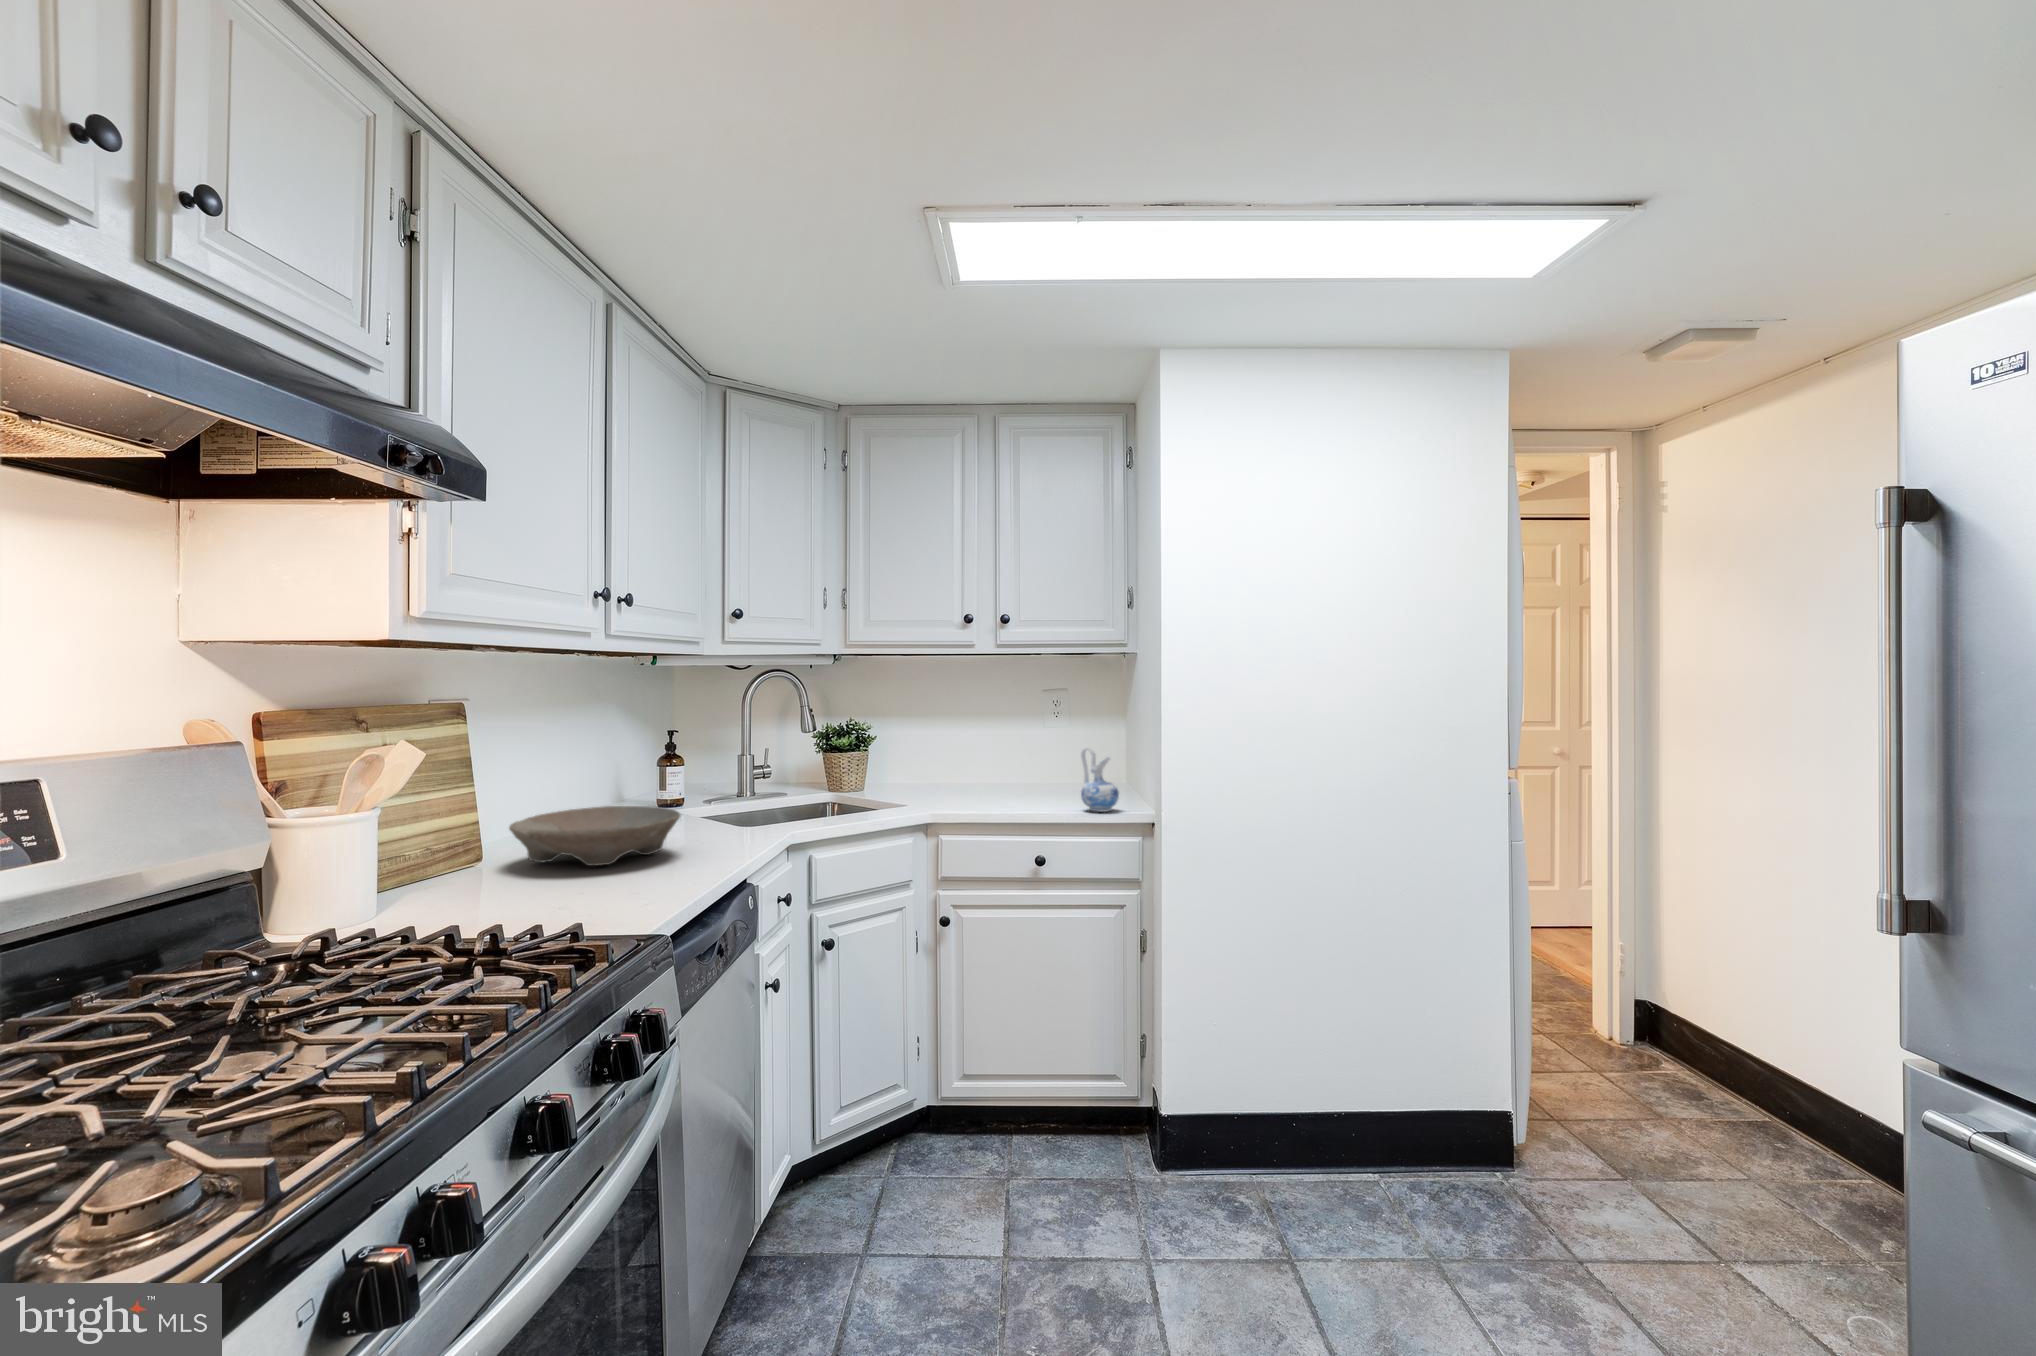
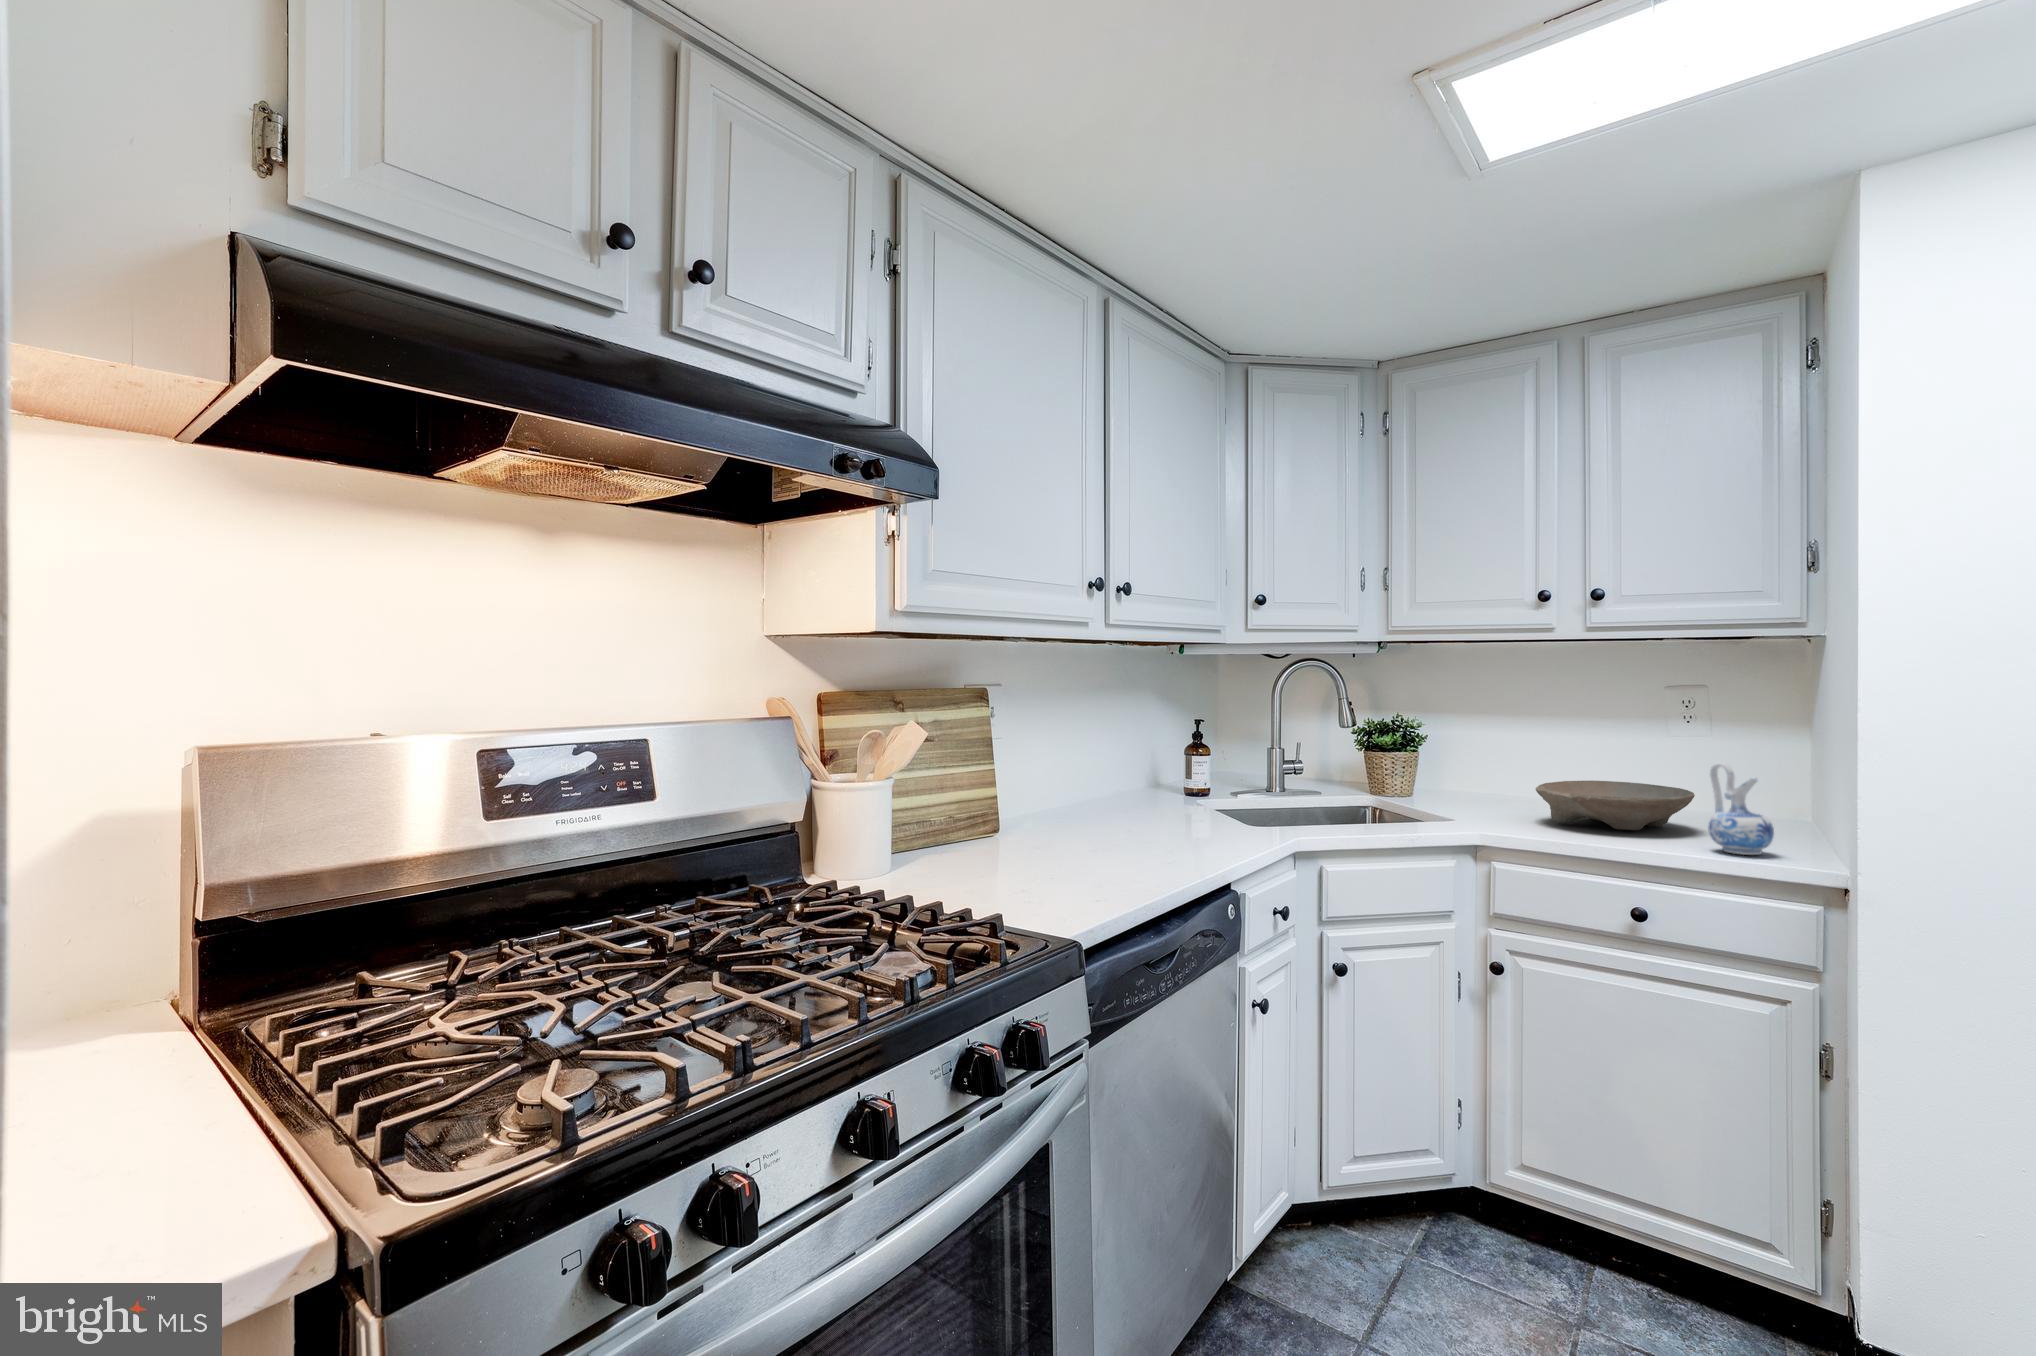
bowl: present [509,806,681,866] -> present [1536,781,1695,830]

